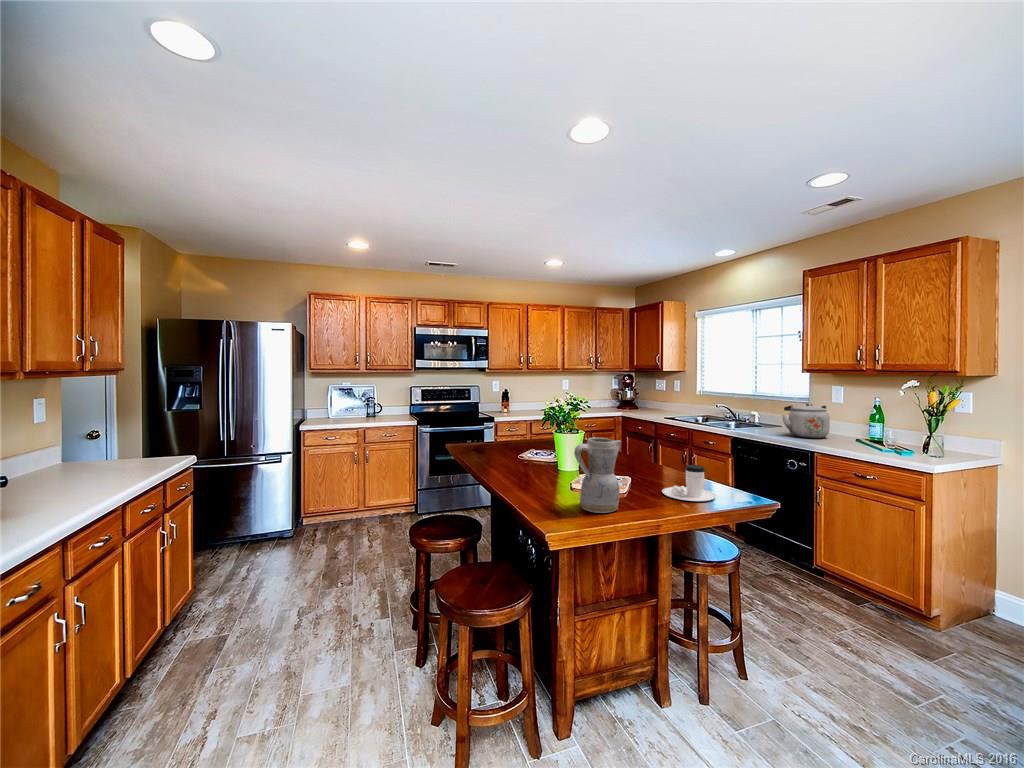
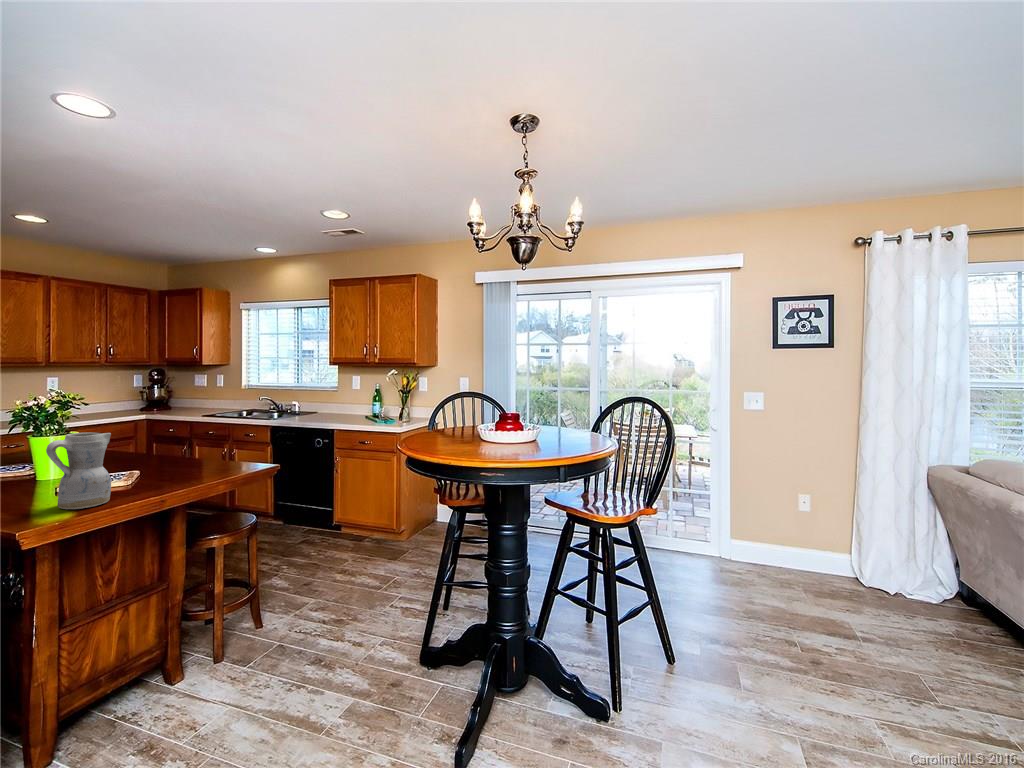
kettle: present [782,403,830,438] -> none [310,391,347,420]
coffee cup: present [662,465,716,501] -> none [168,449,224,482]

